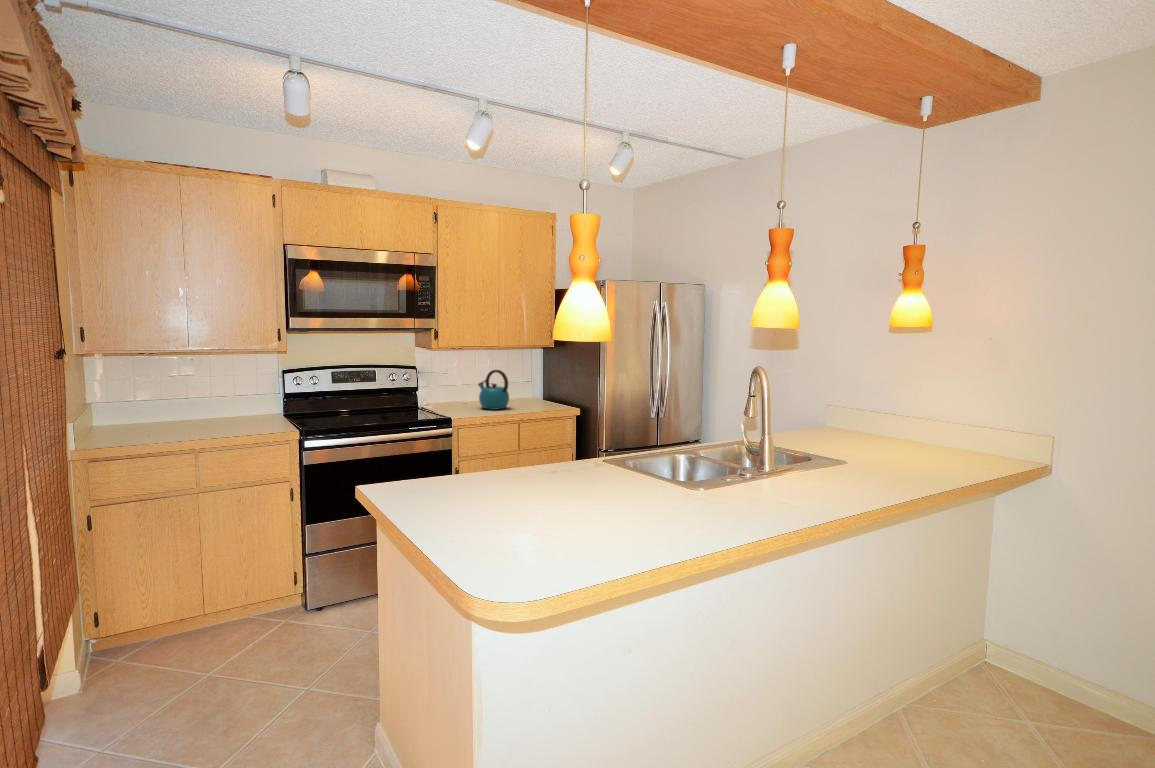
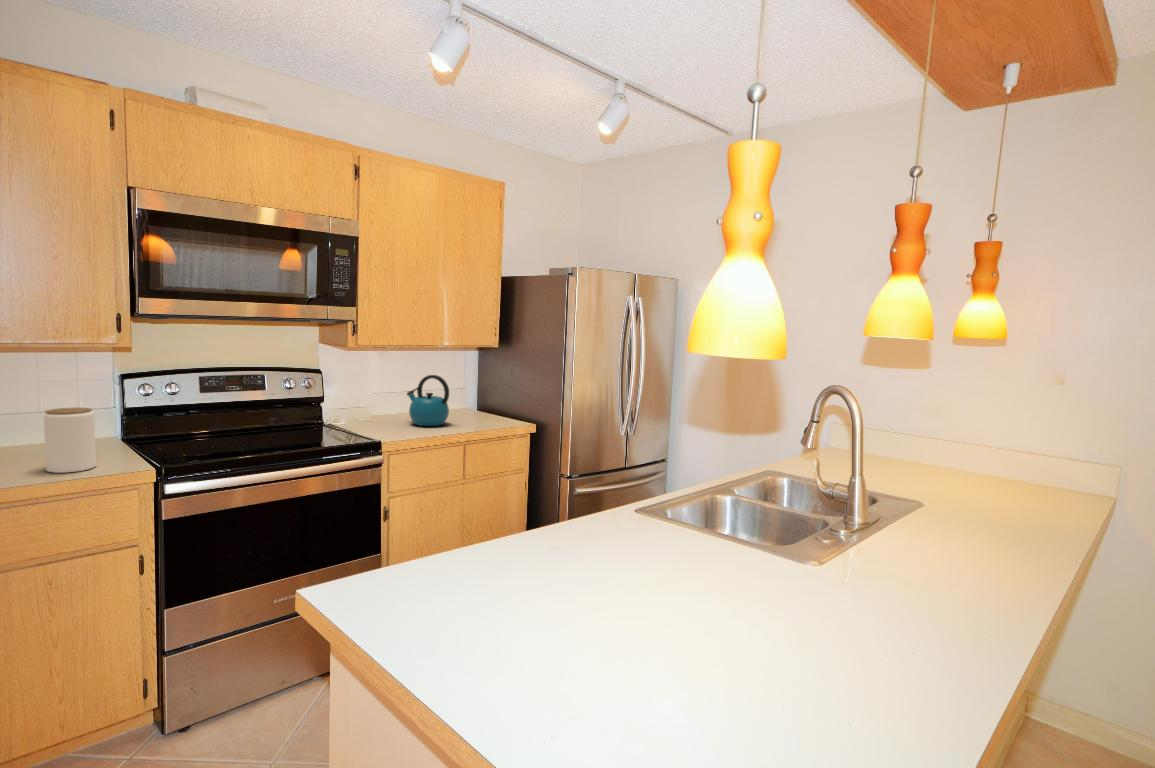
jar: none [237,390,266,431] -> present [44,408,96,473]

